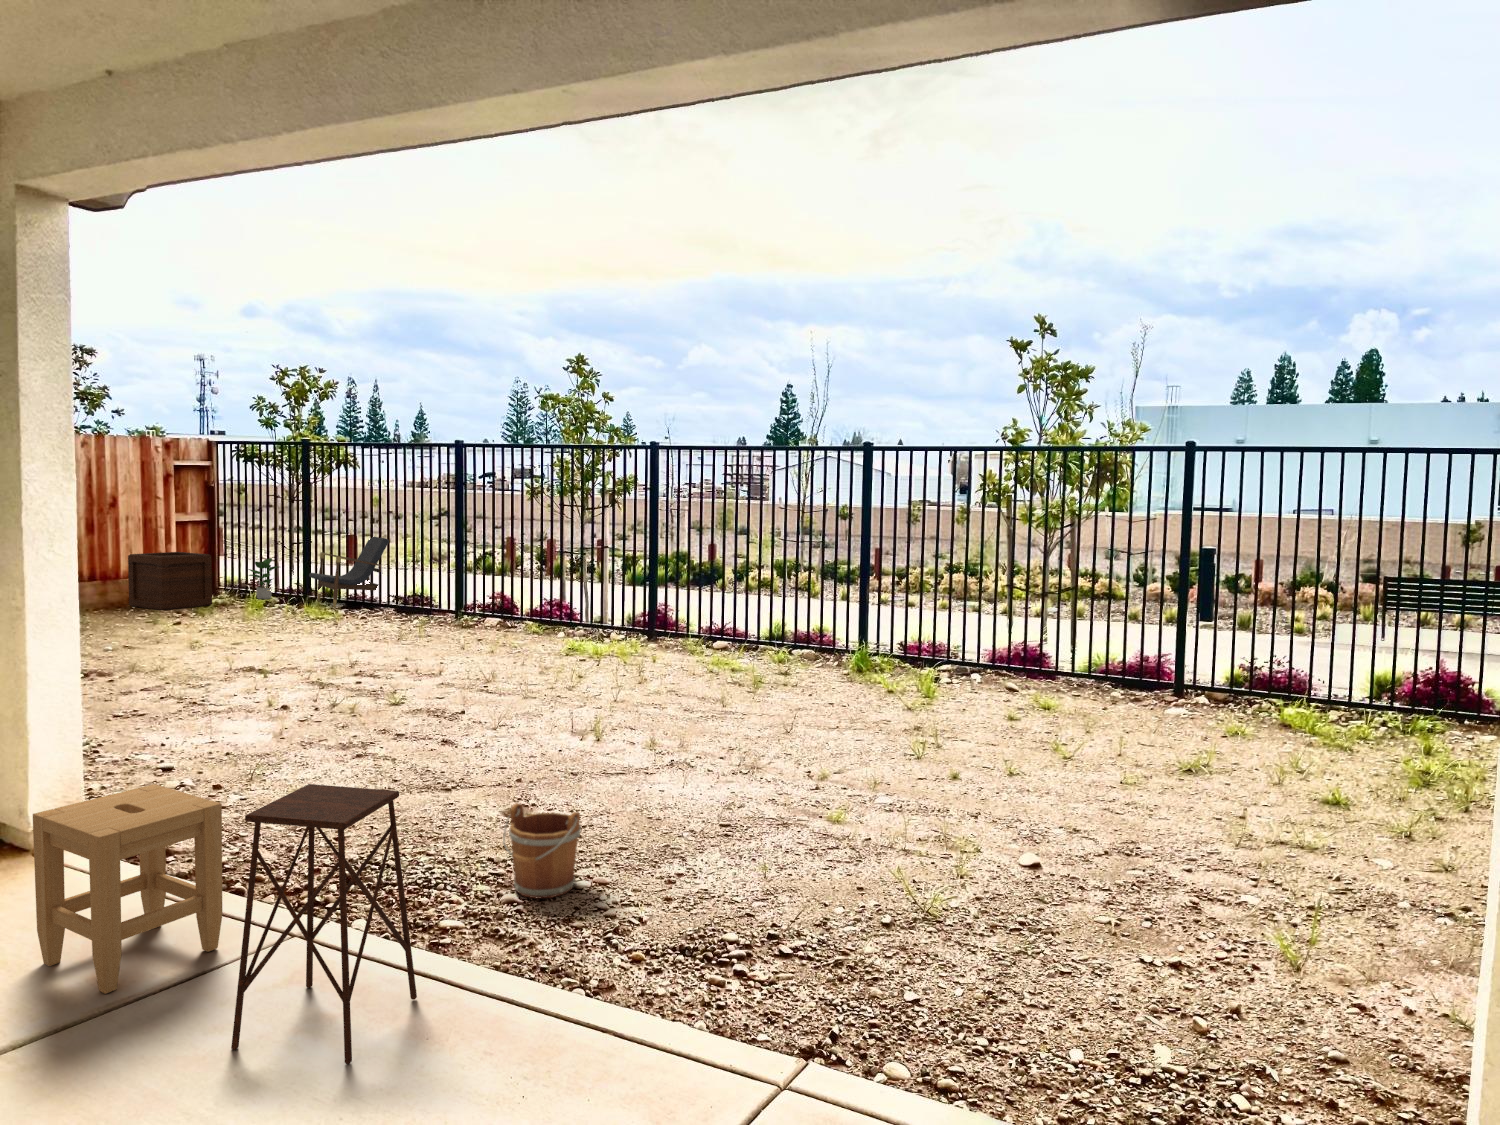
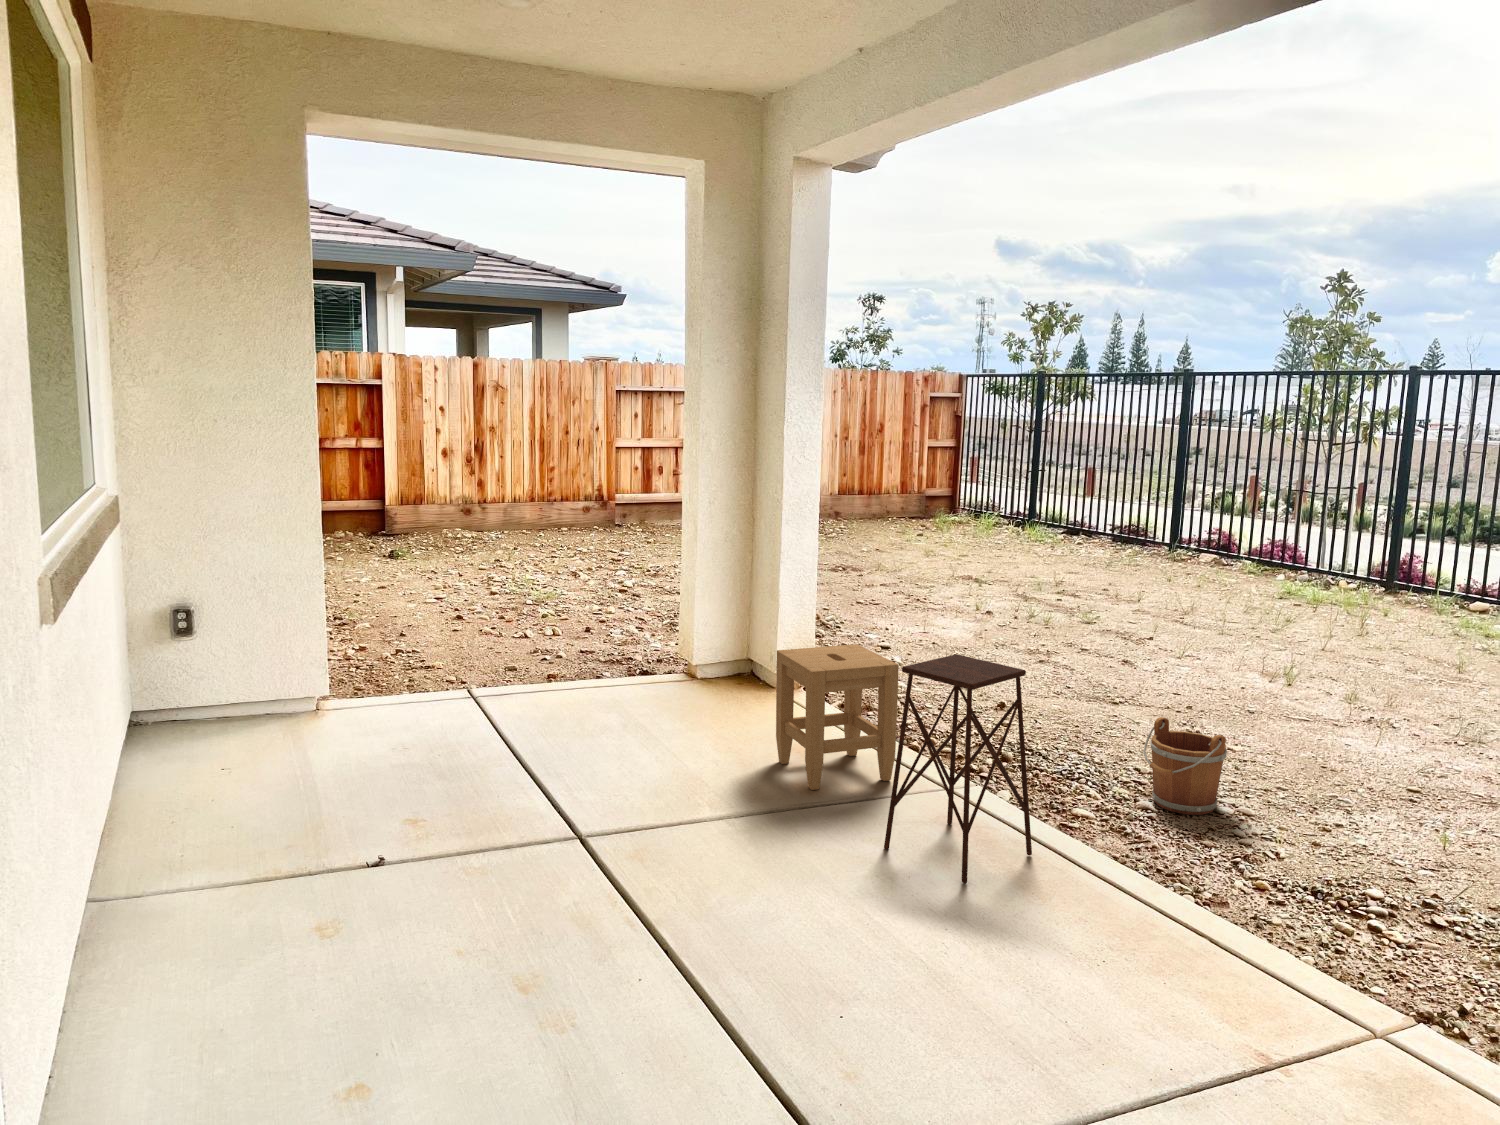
lounge chair: present [309,537,389,607] -> none [1036,466,1113,534]
wooden crate: present [128,552,212,610] -> none [887,476,953,527]
potted plant: present [249,558,279,599] -> none [982,485,1013,523]

